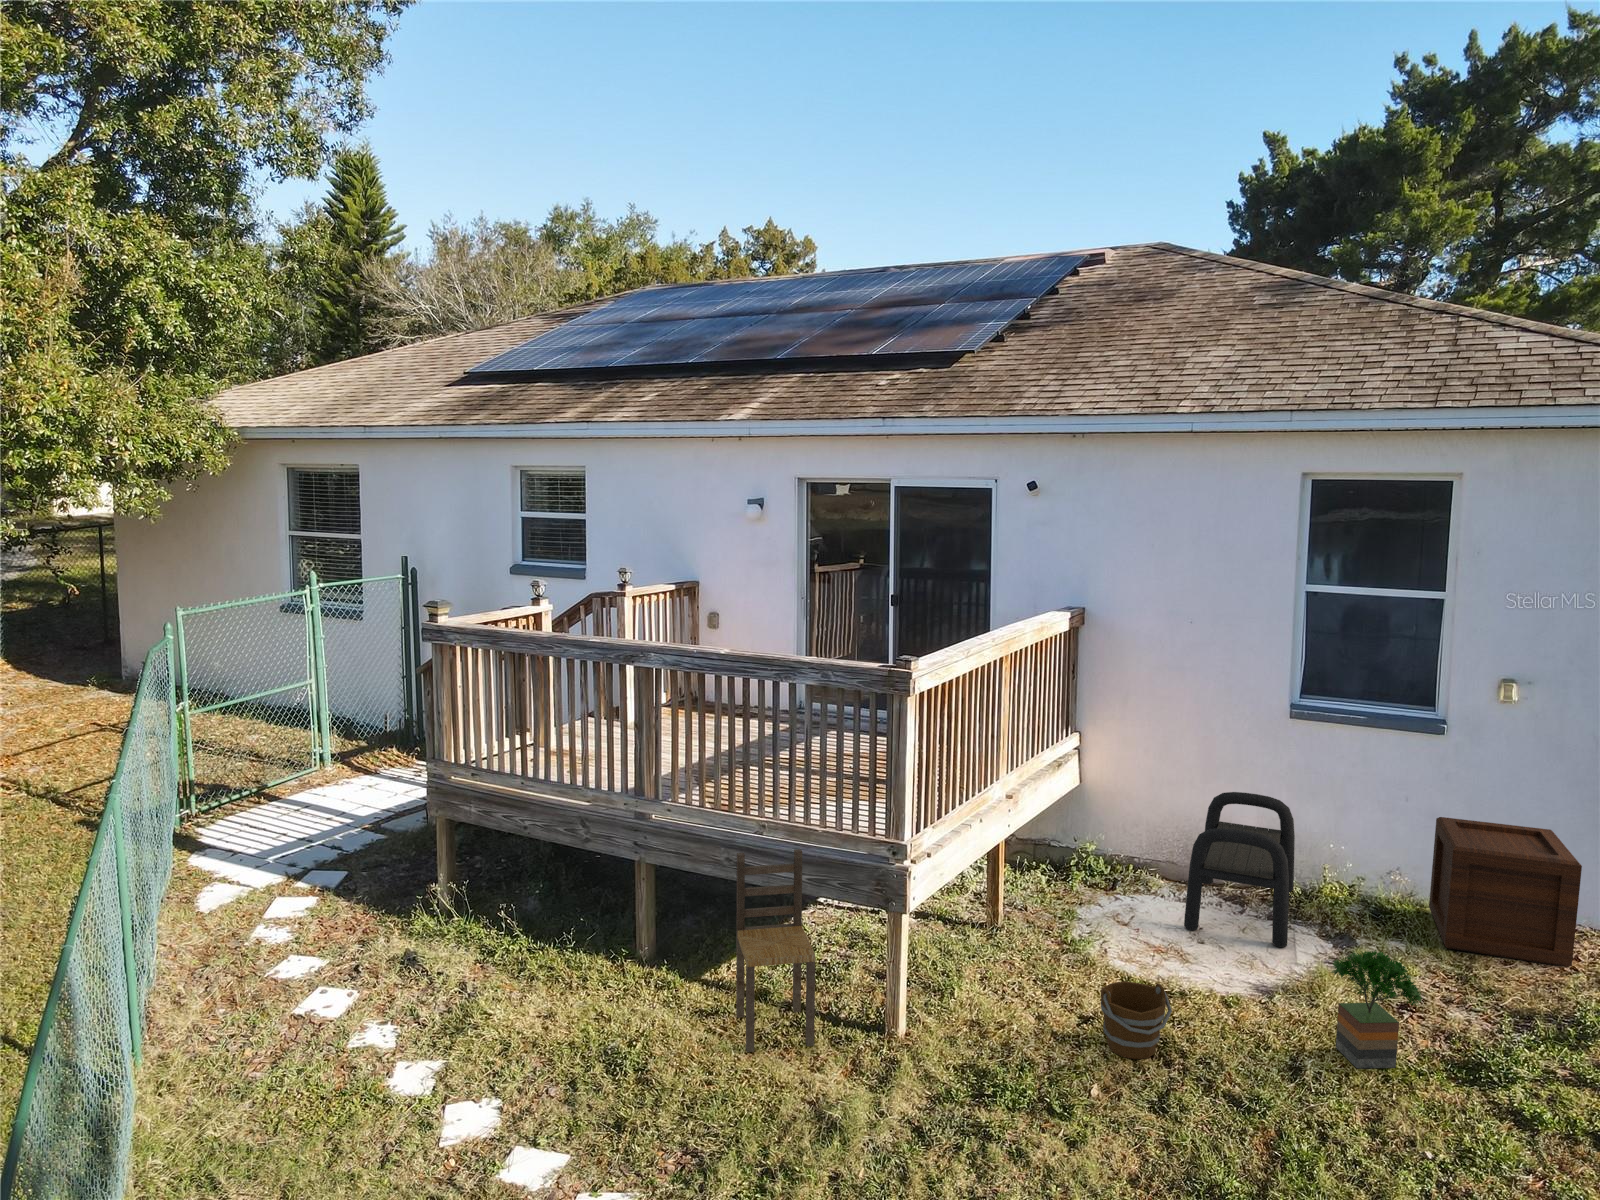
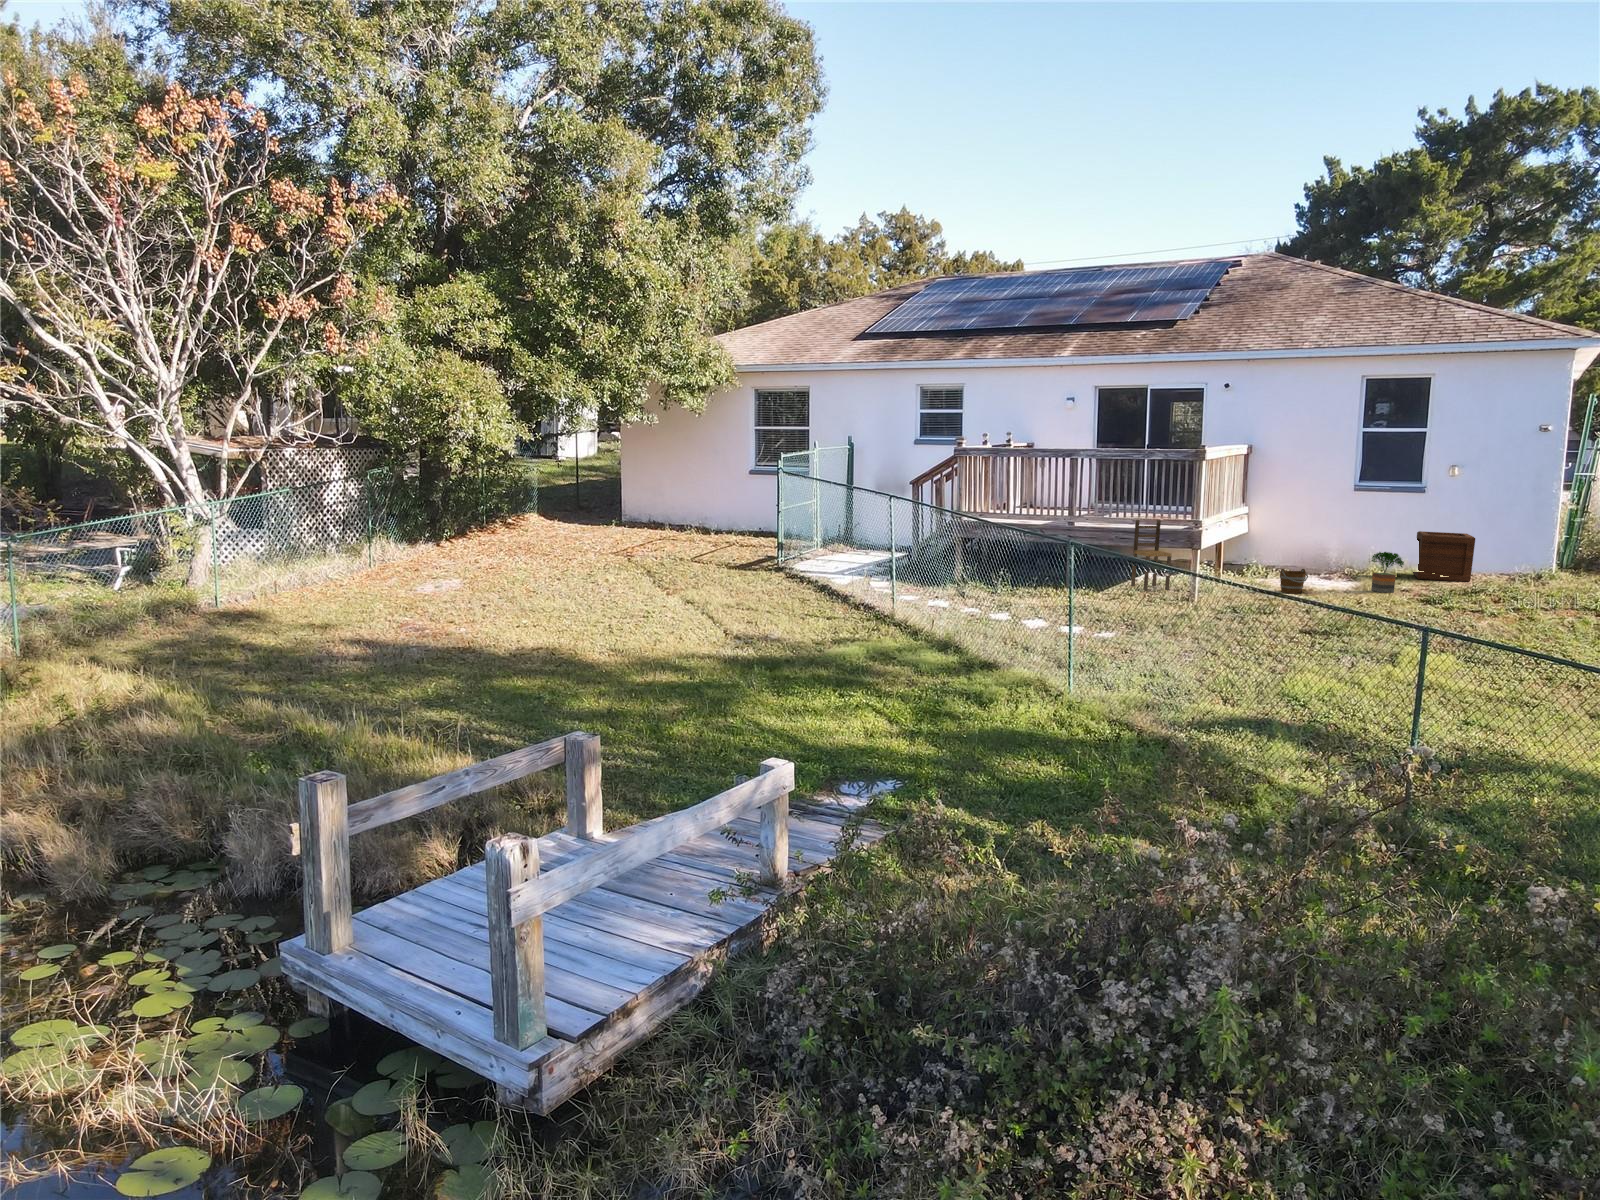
bench: present [1184,792,1295,947] -> none [1303,527,1352,581]

